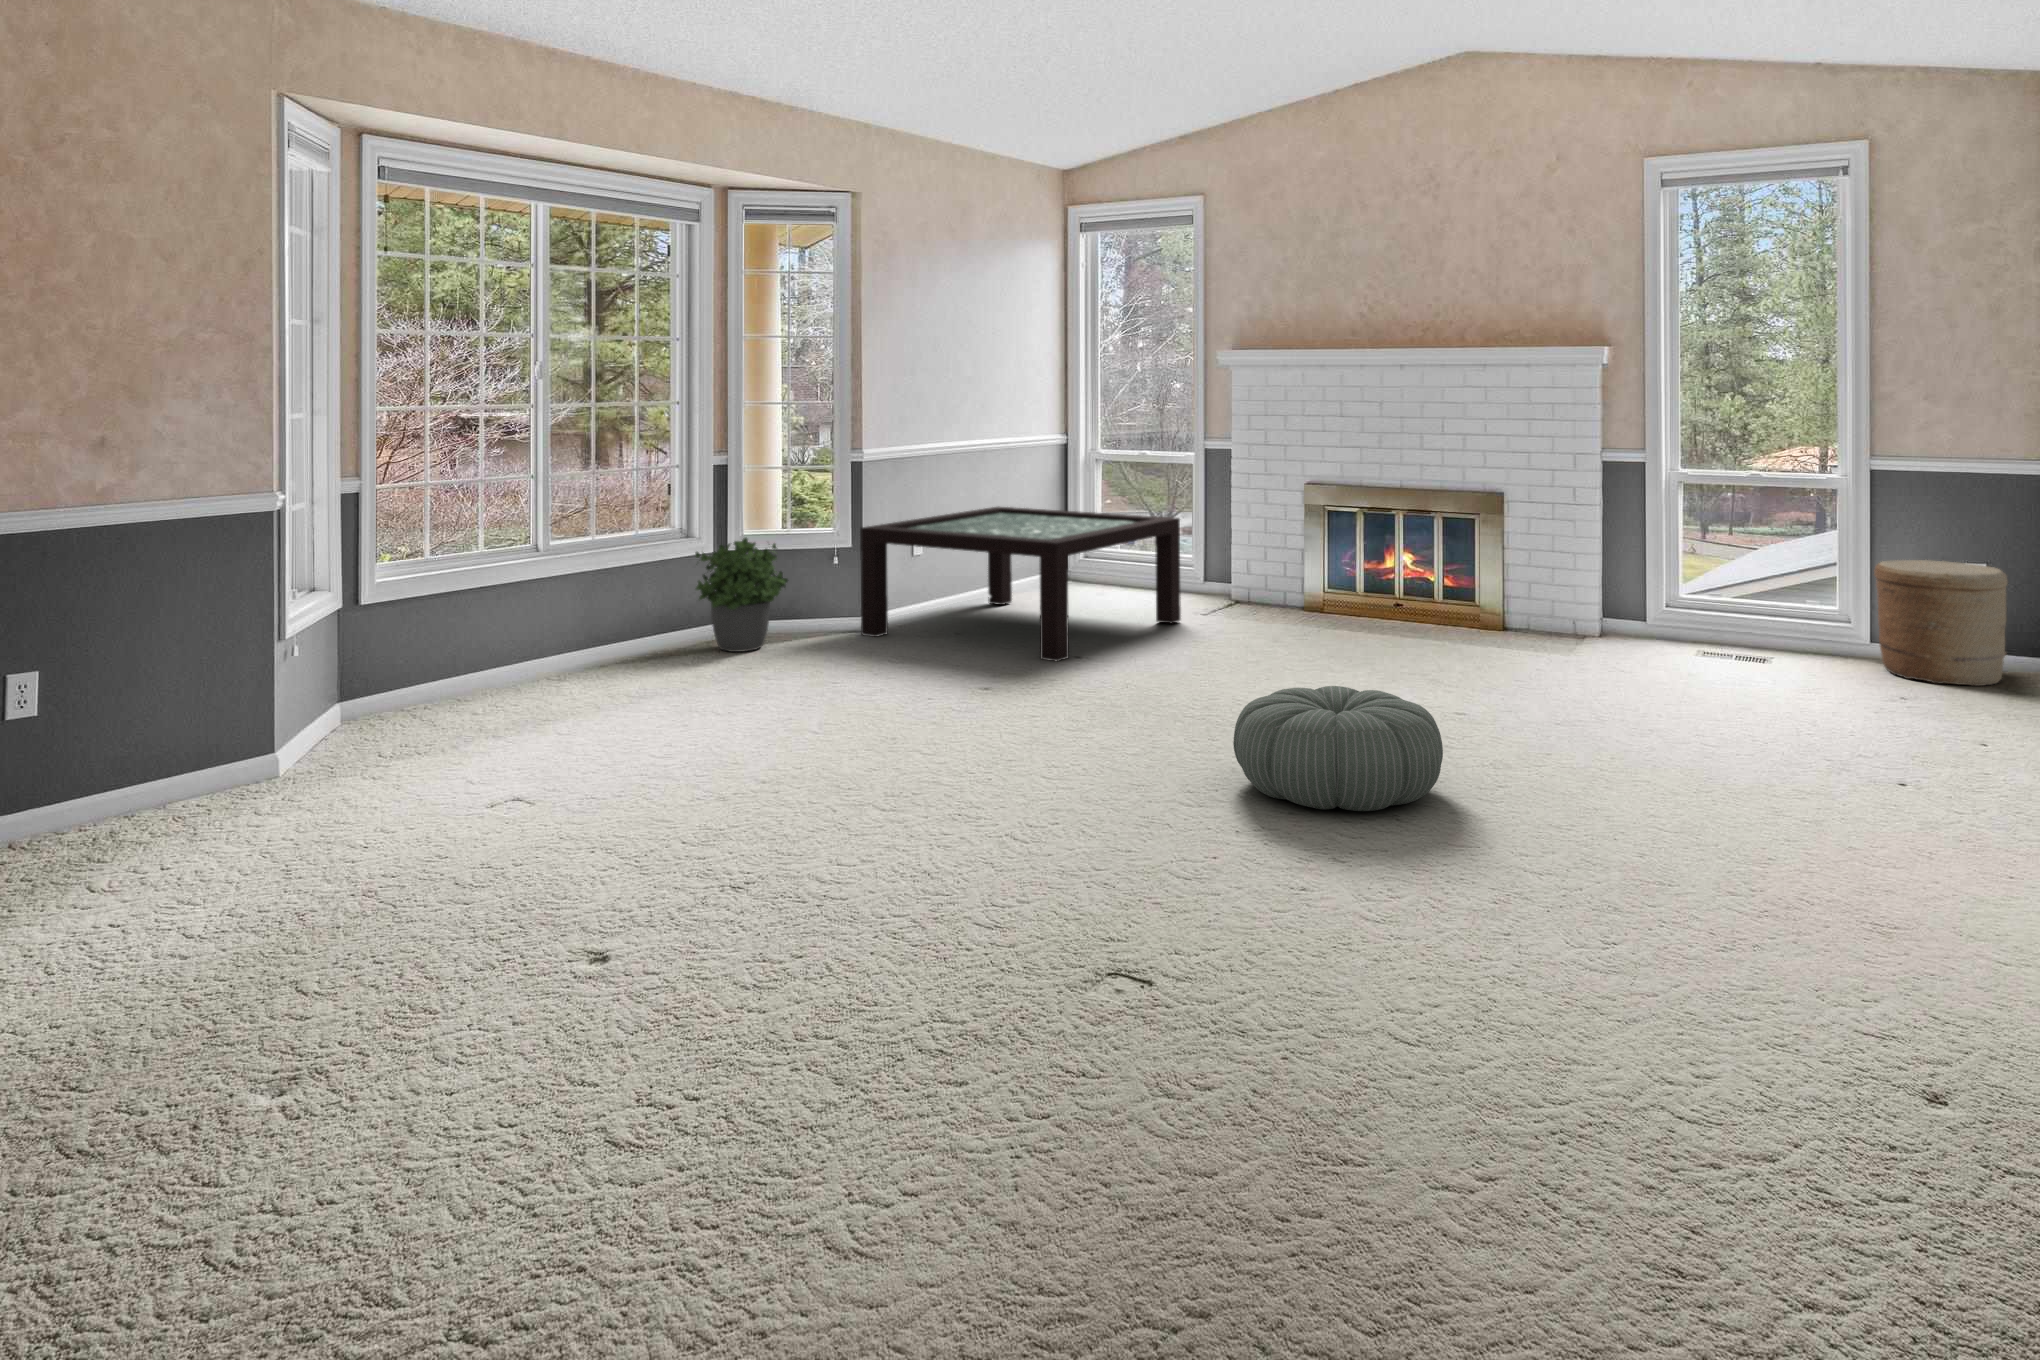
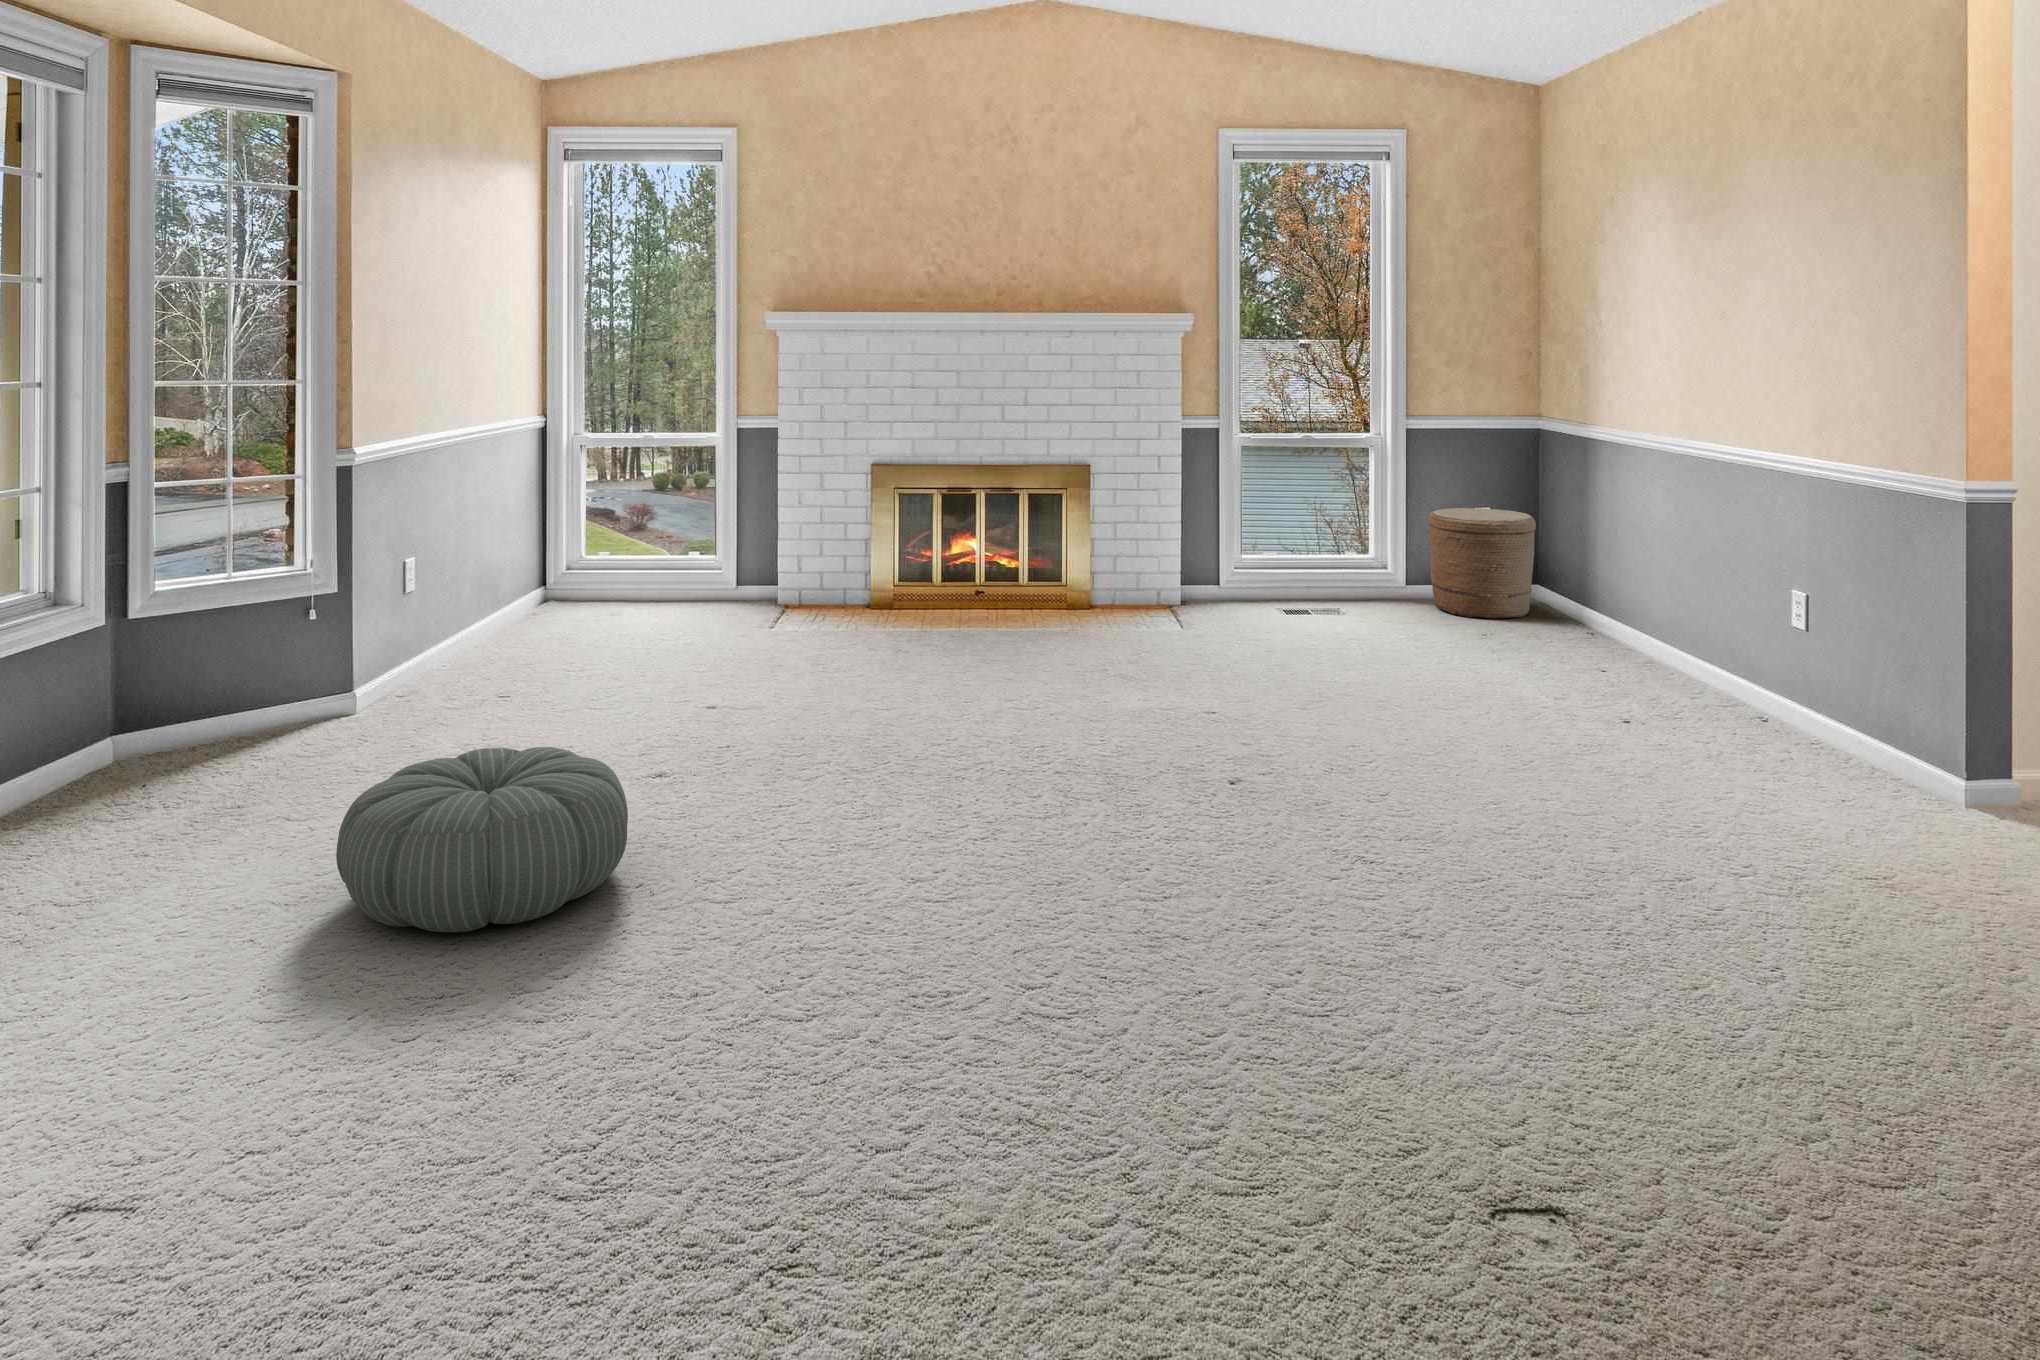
coffee table: present [860,507,1181,662] -> none [355,515,761,719]
potted plant: present [695,538,788,652] -> none [90,596,263,781]
pouf: present [1233,686,1443,811] -> present [336,747,628,932]

